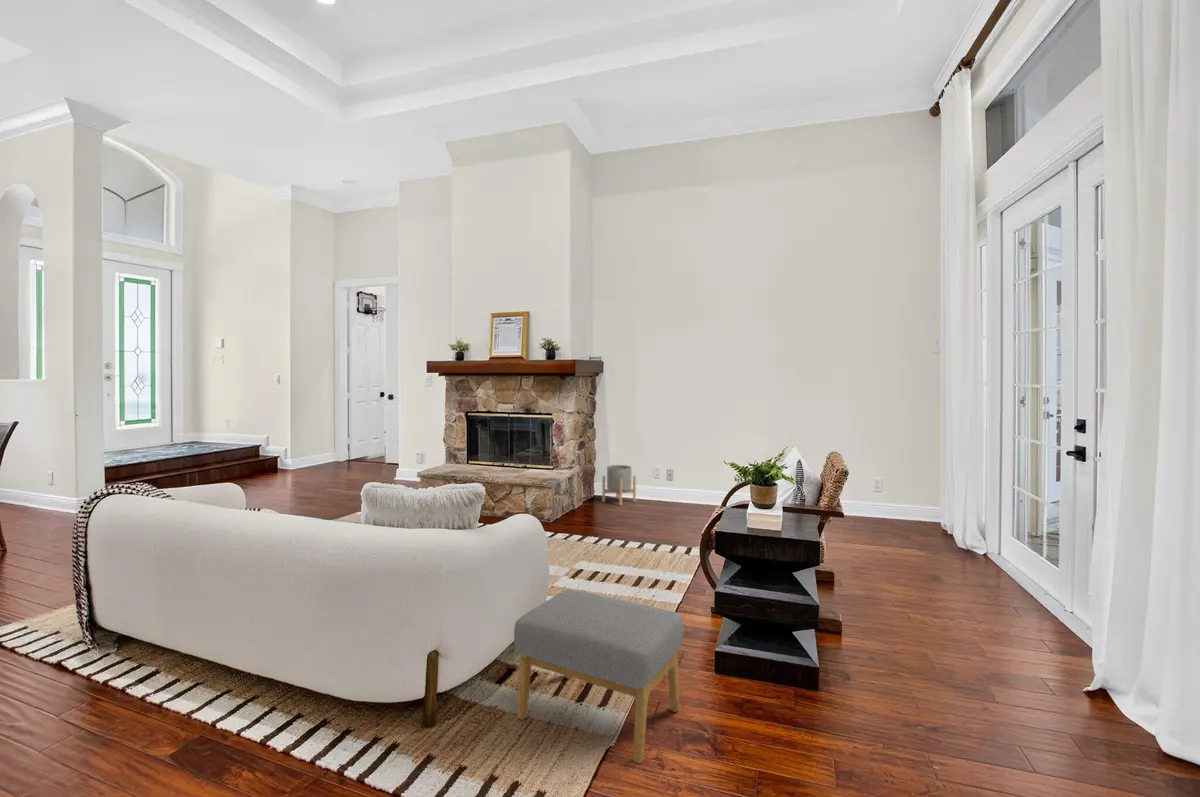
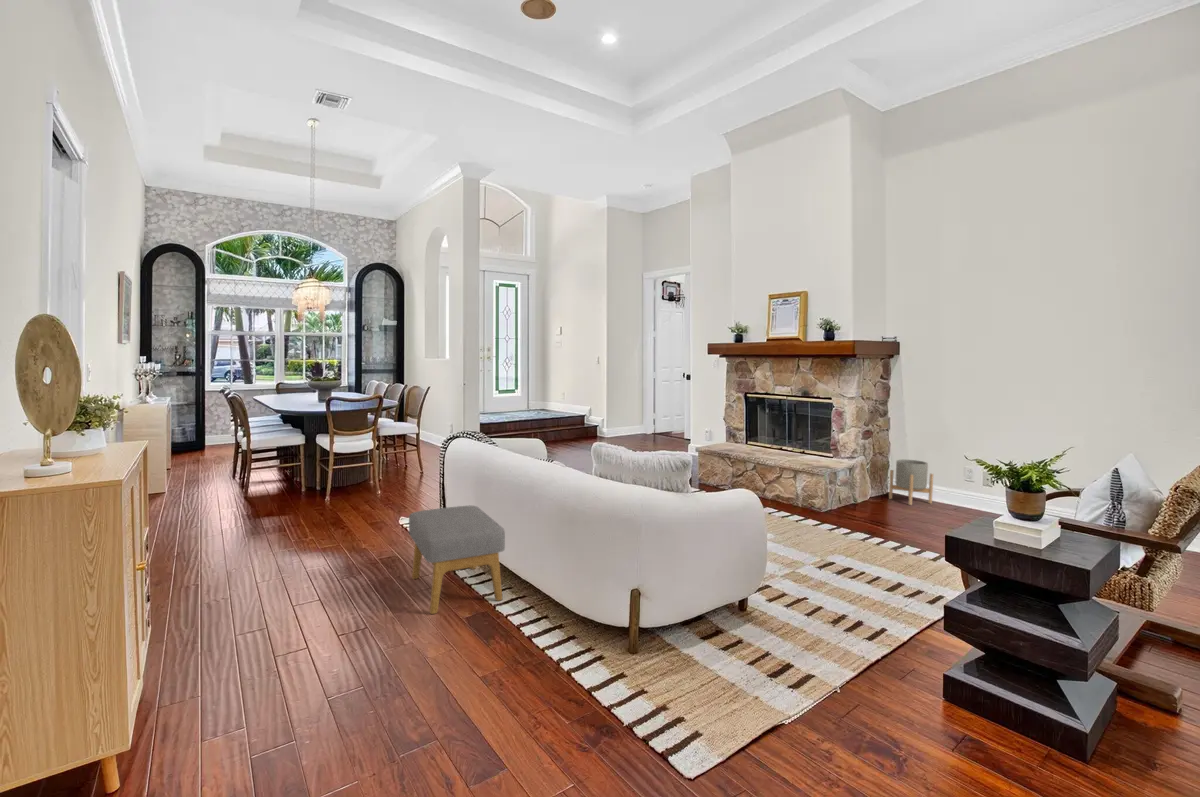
footstool: present [514,590,683,763] -> present [409,505,505,614]

